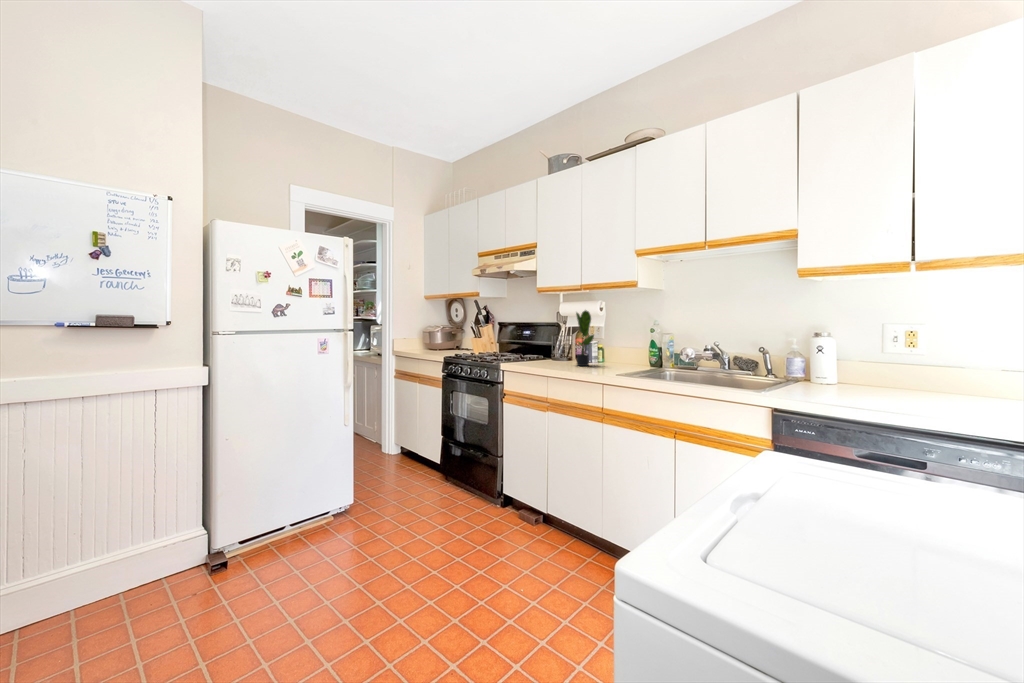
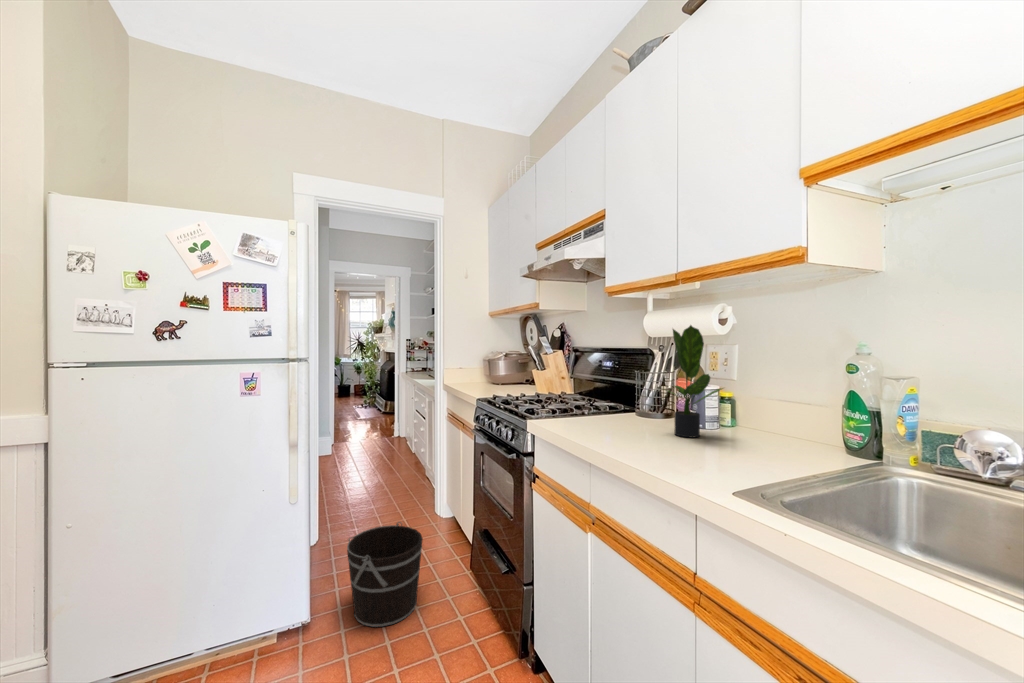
bucket: none [370,441,421,500] -> present [347,522,423,627]

